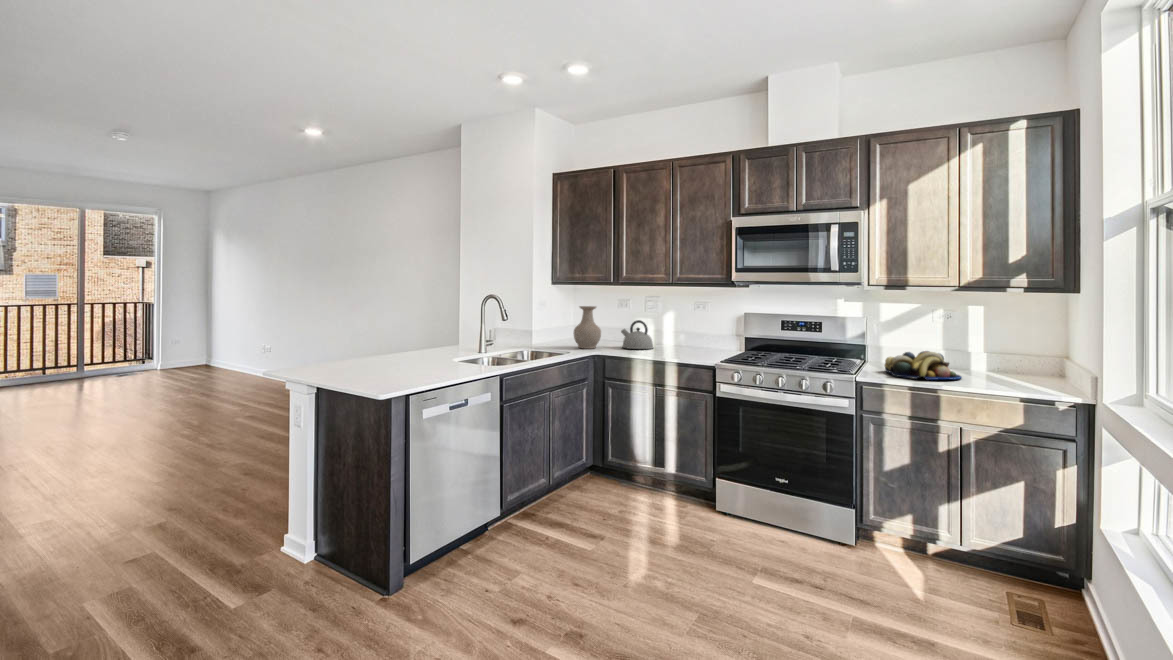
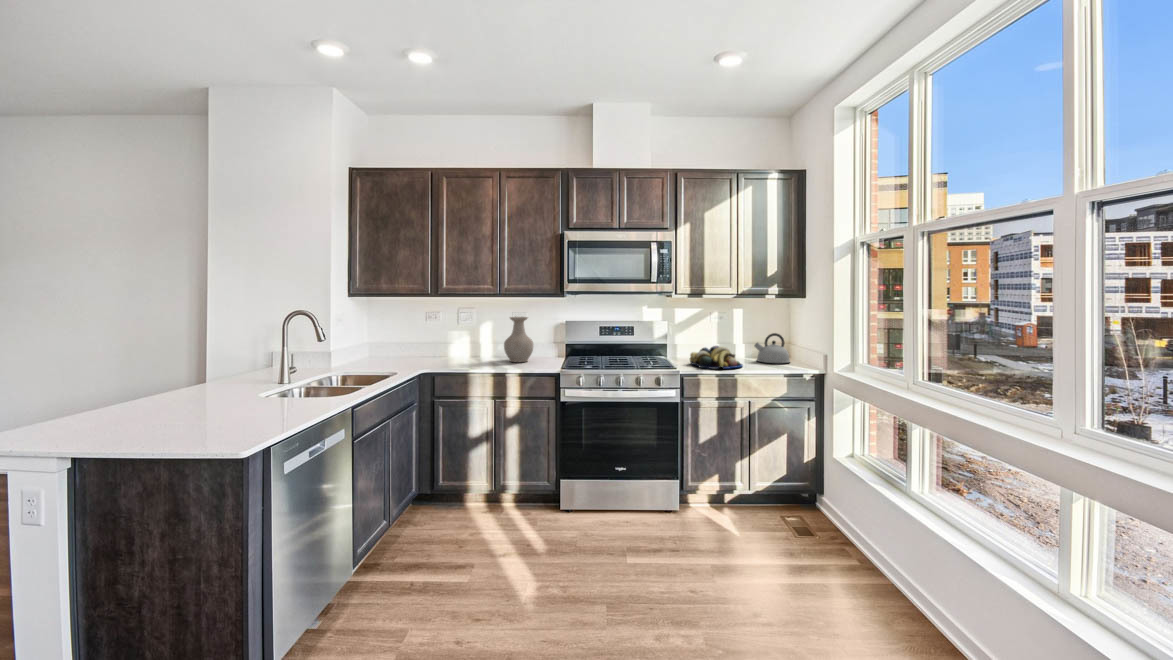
vase: present [573,306,601,349] -> present [504,317,533,362]
kettle: present [621,320,653,349] -> present [754,333,790,363]

